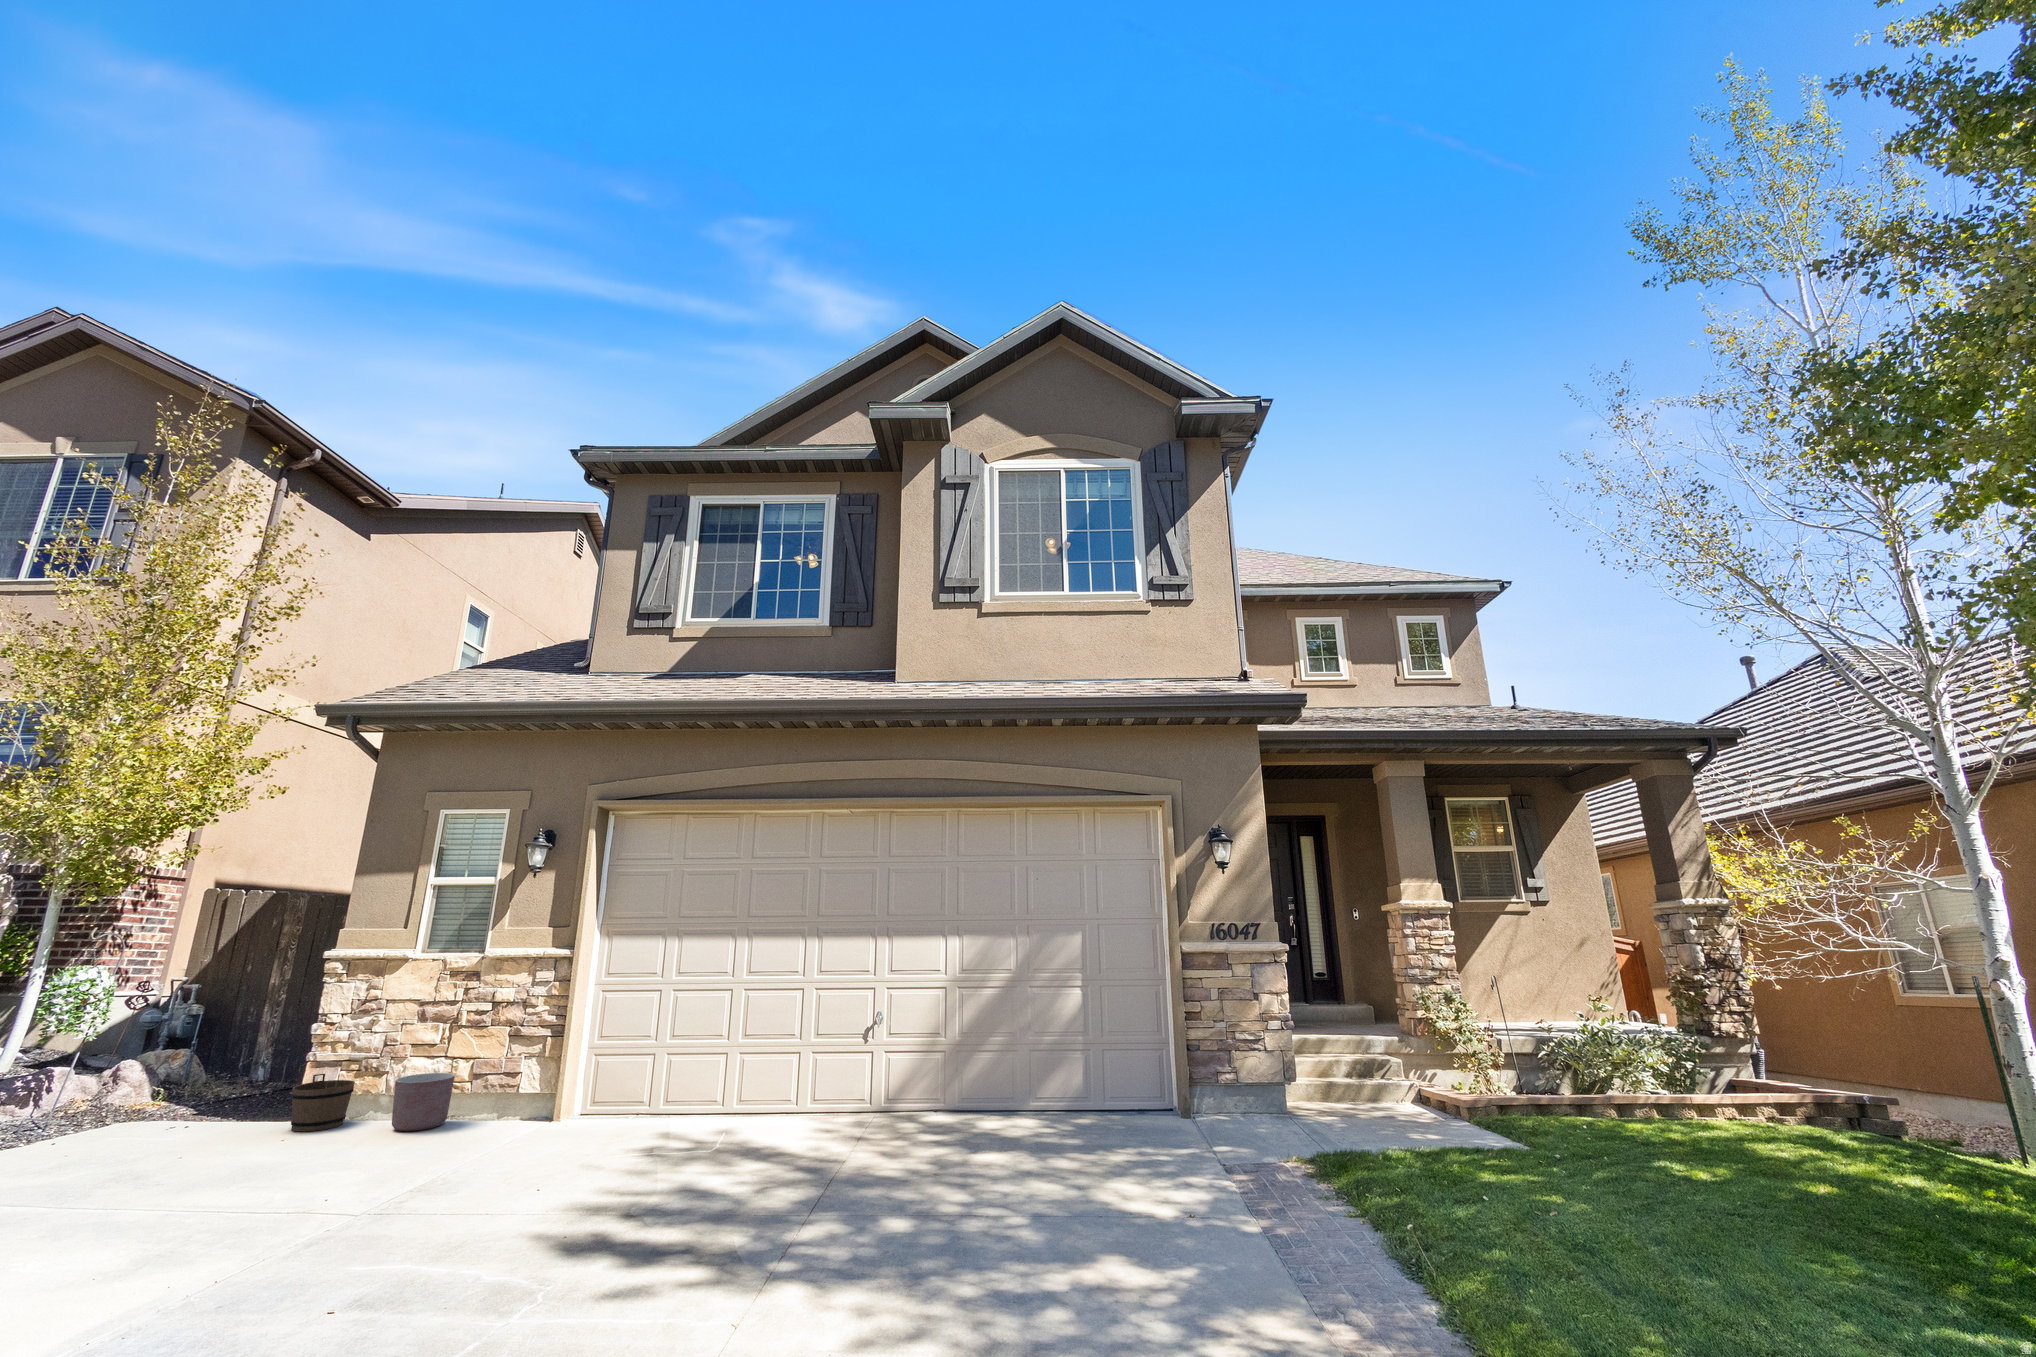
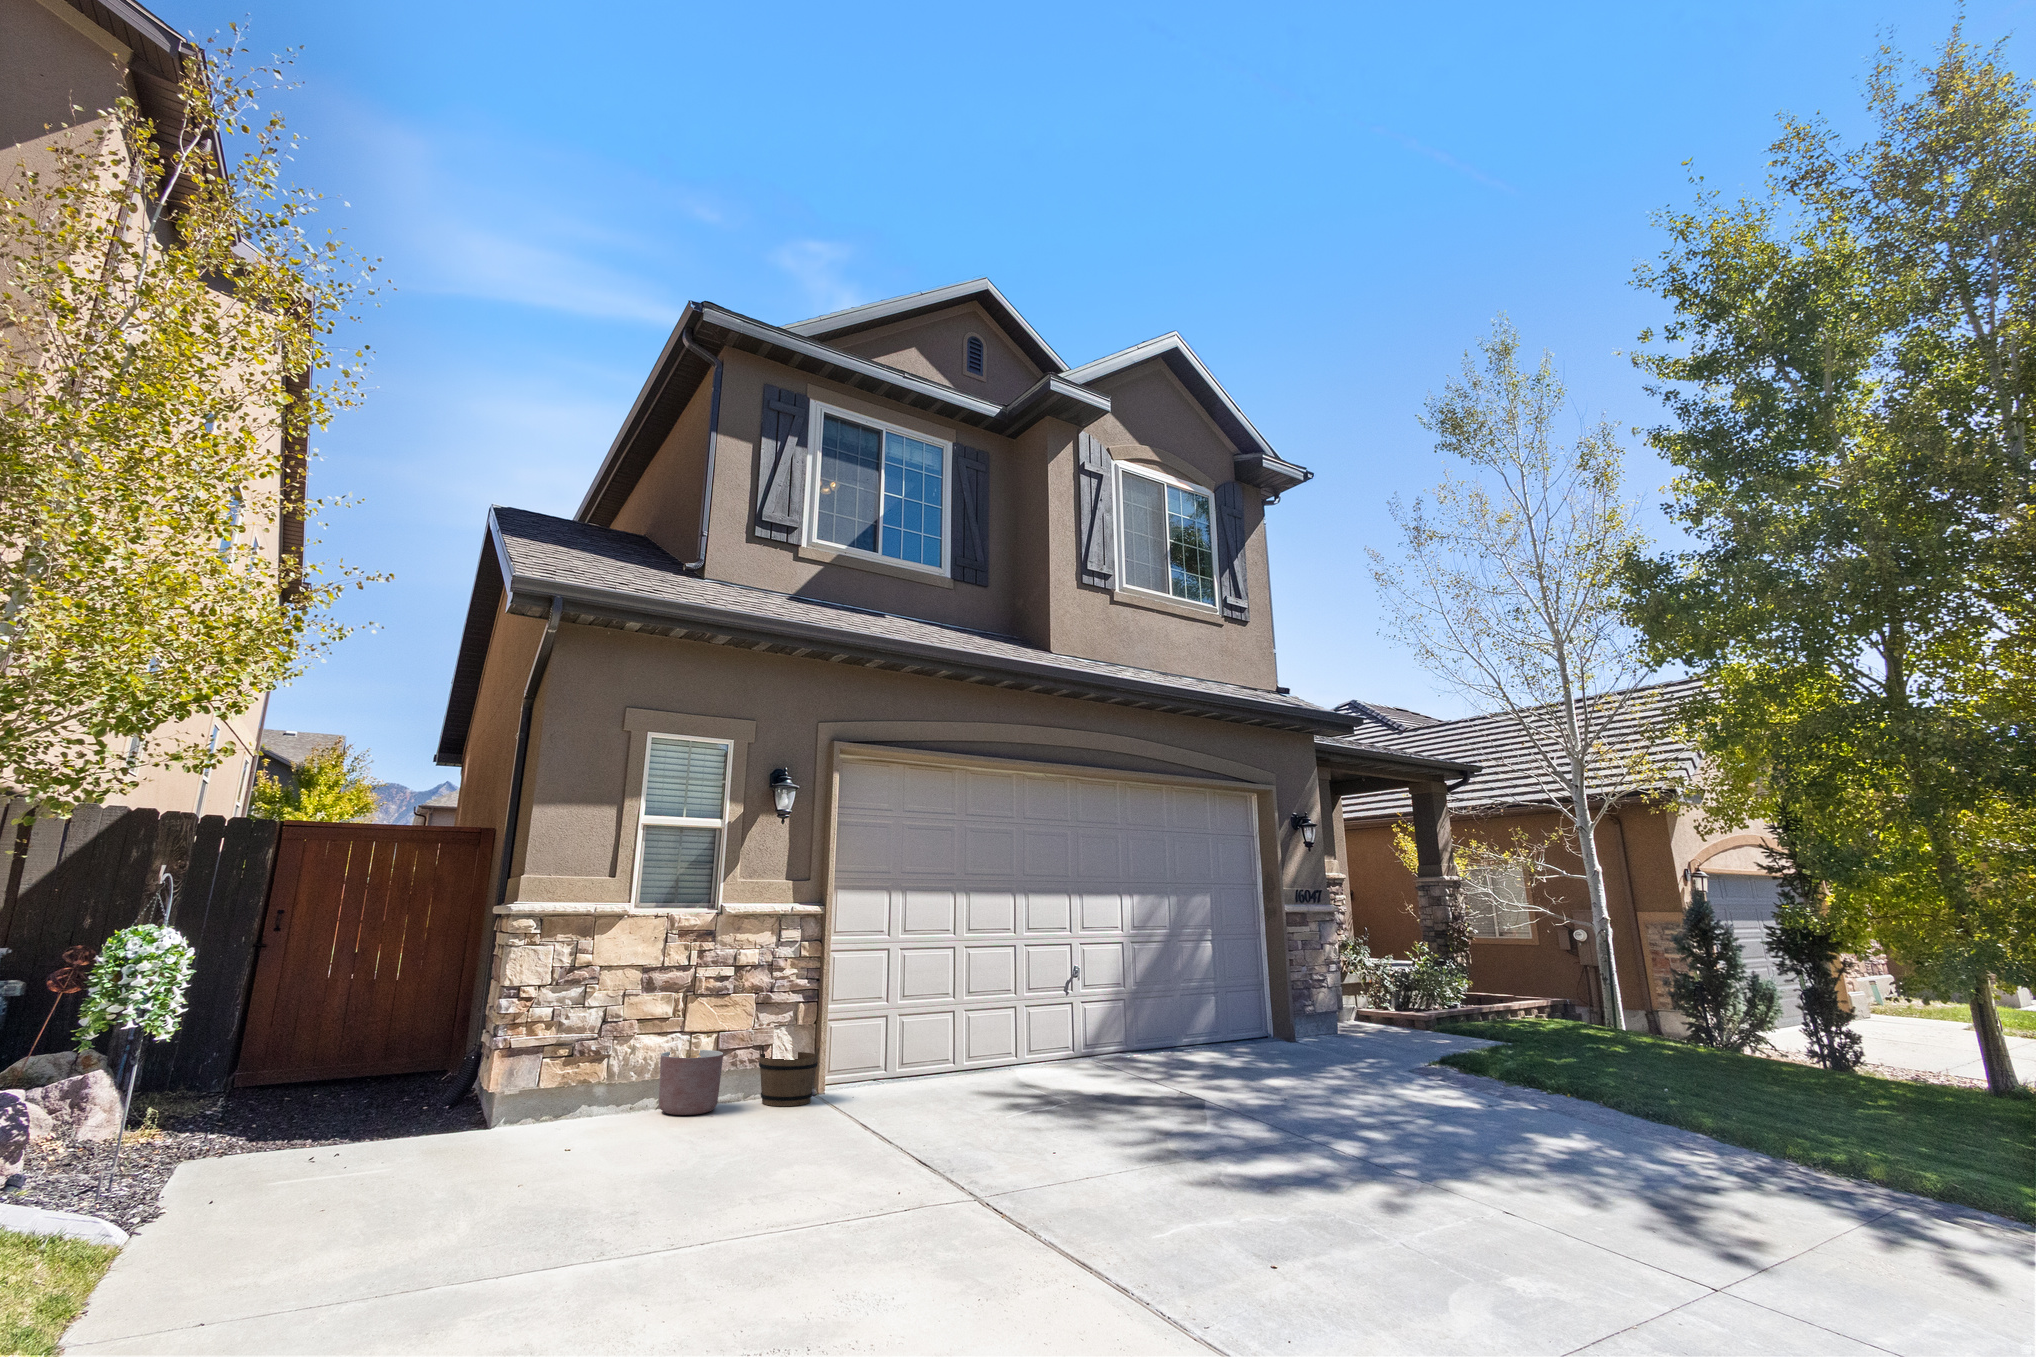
bucket: present [291,1074,355,1131] -> present [759,1046,819,1106]

